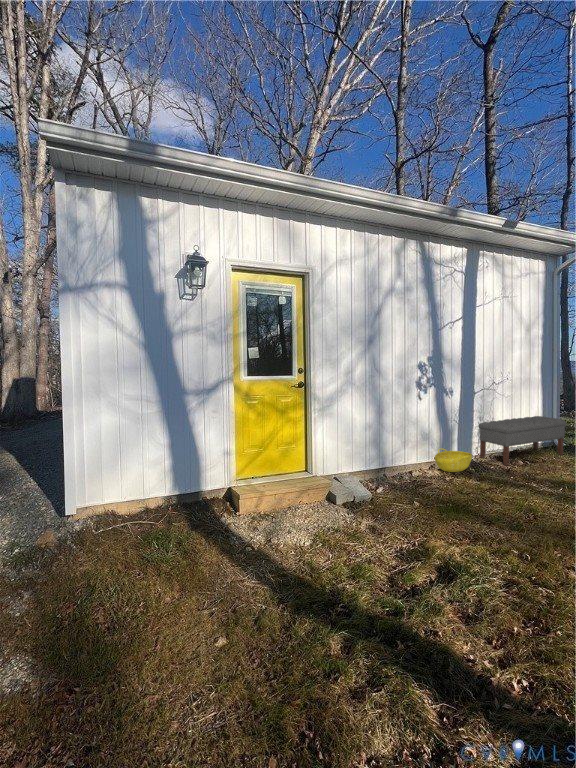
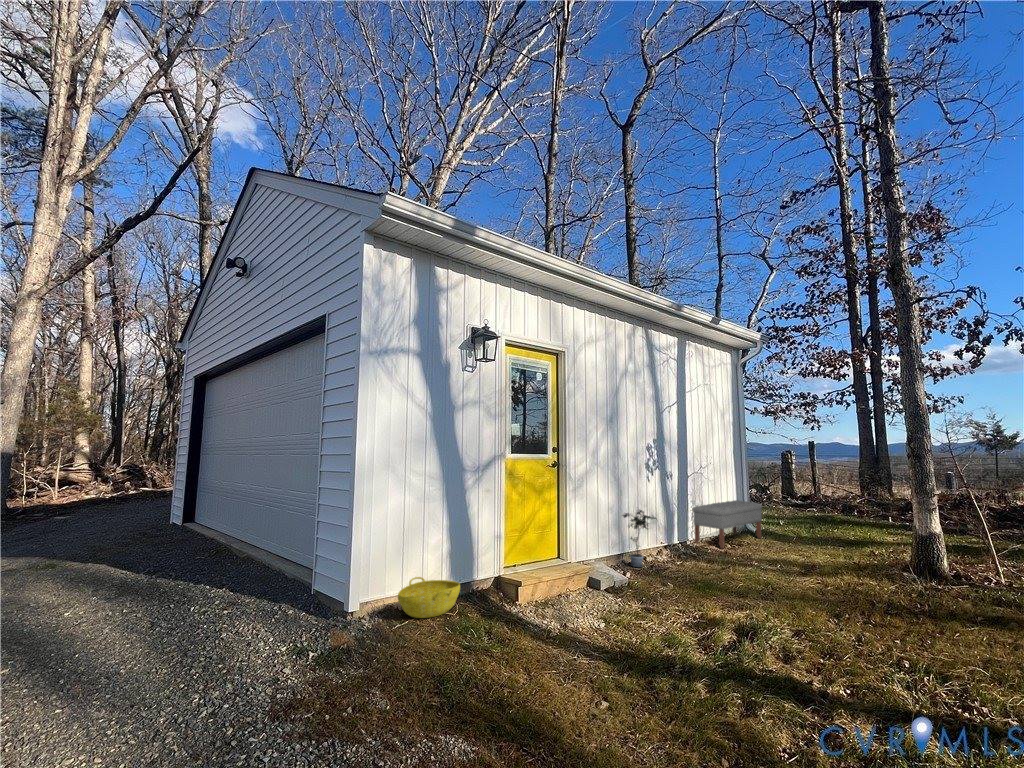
potted plant: none [380,425,412,483] -> present [623,510,656,567]
basket: present [435,448,472,472] -> present [398,577,460,618]

